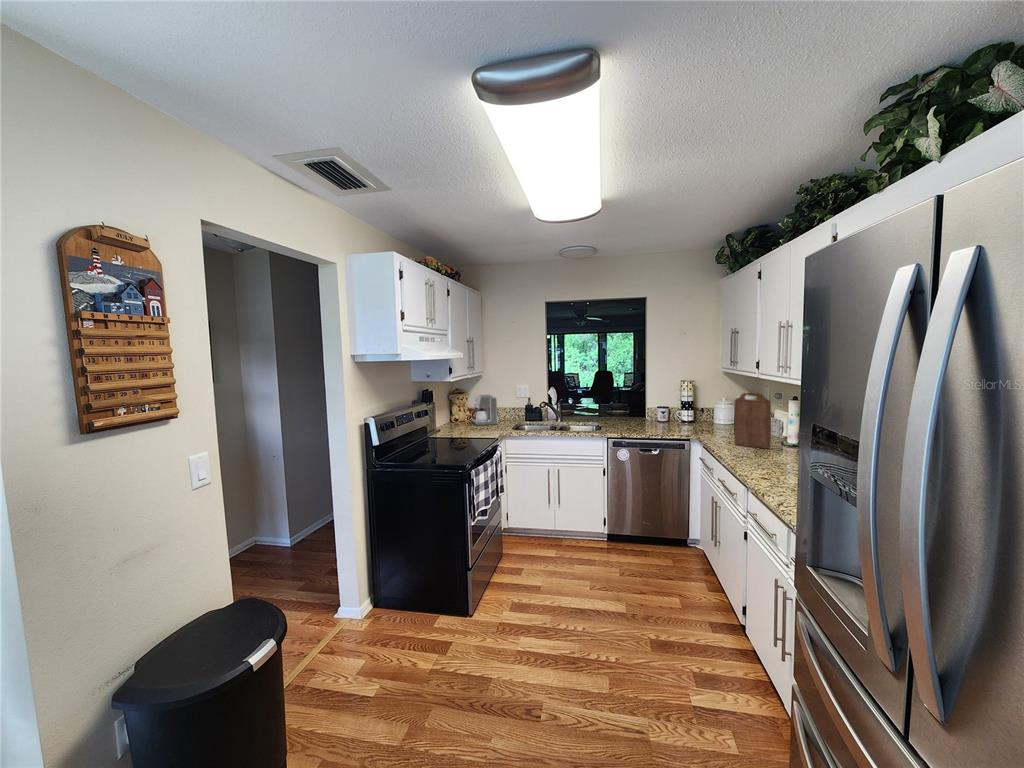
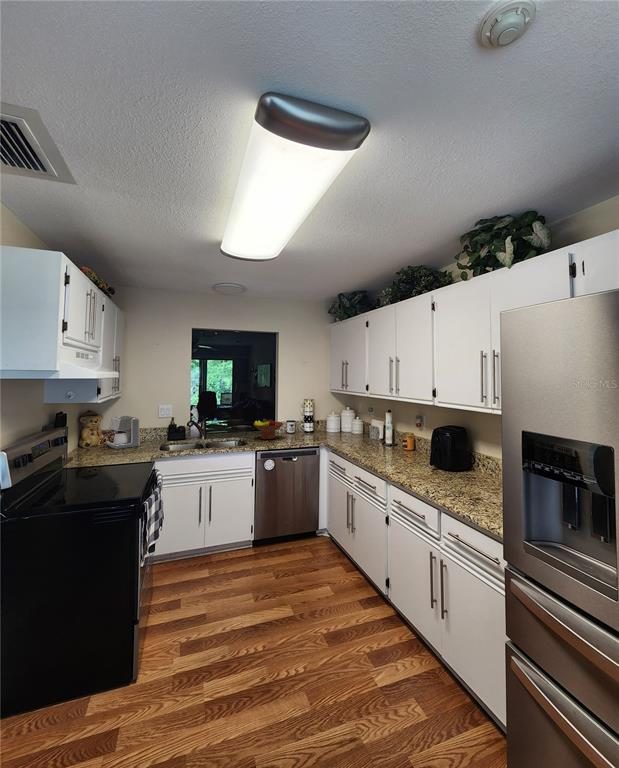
cutting board: present [735,392,771,449] -> none [359,410,383,451]
fruit bowl: none [611,401,648,425] -> present [253,419,284,439]

